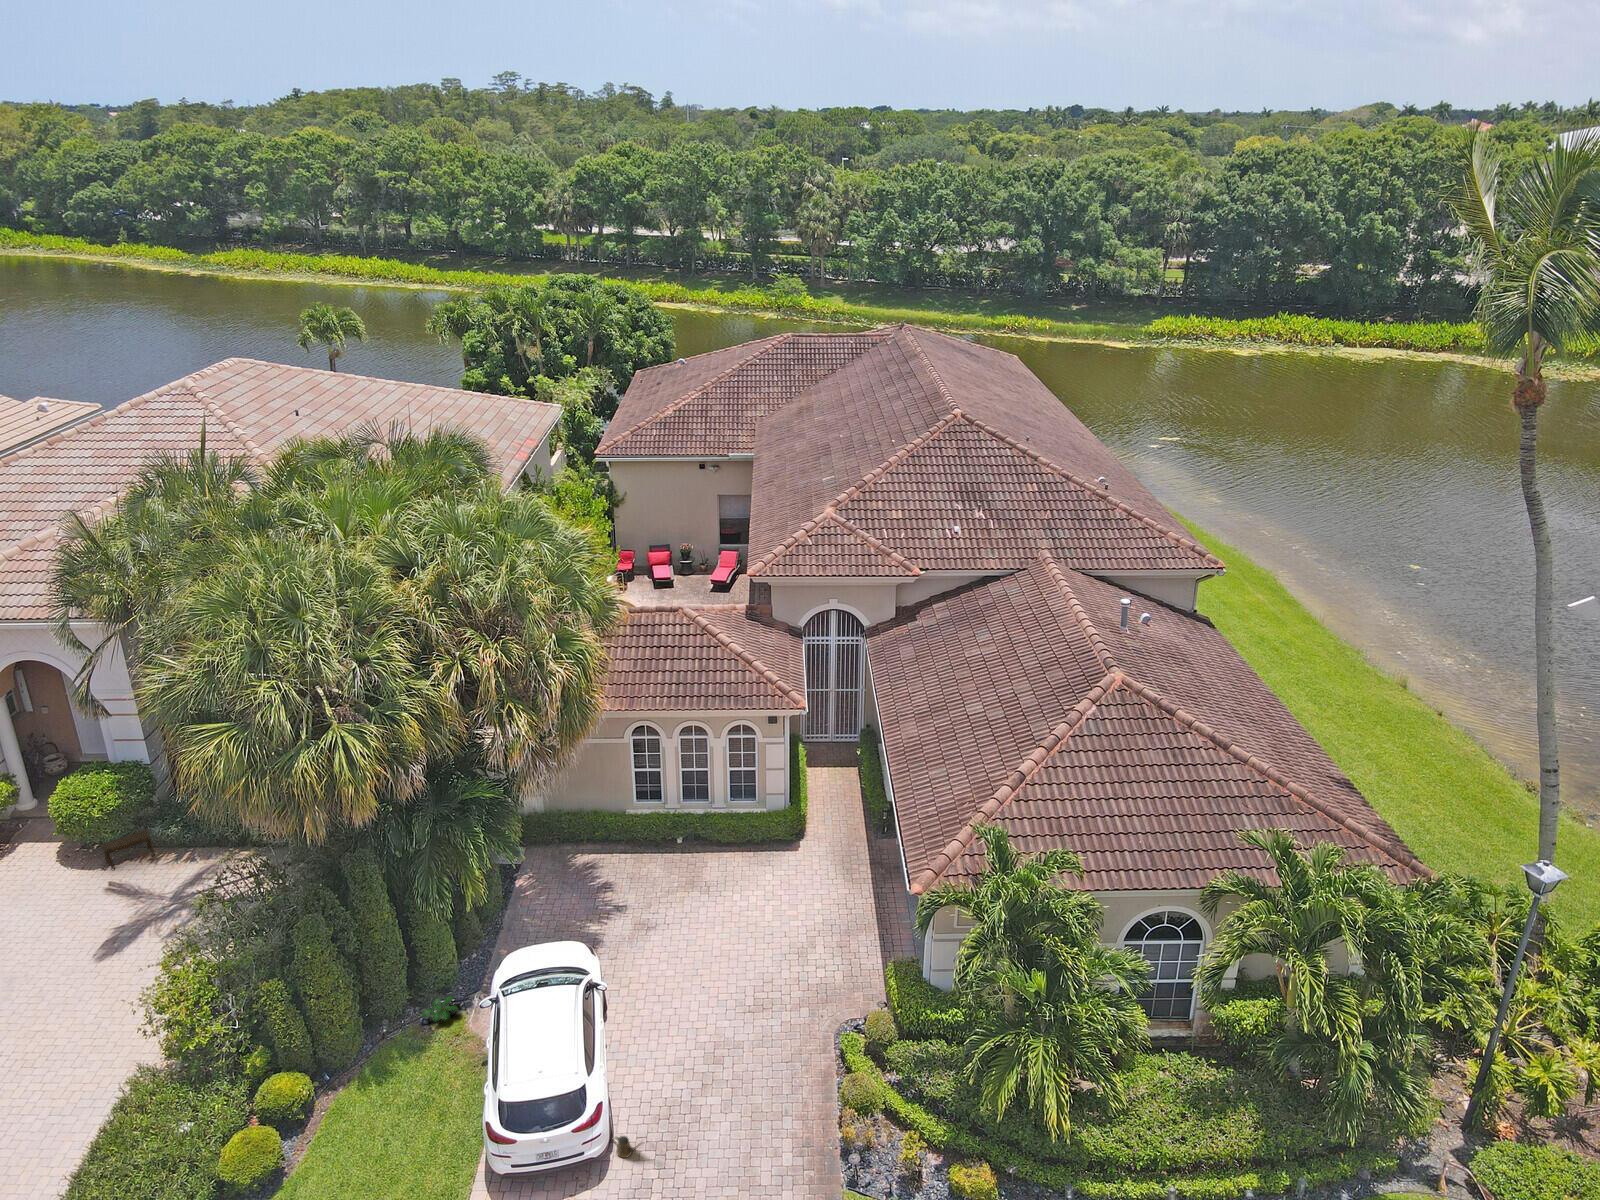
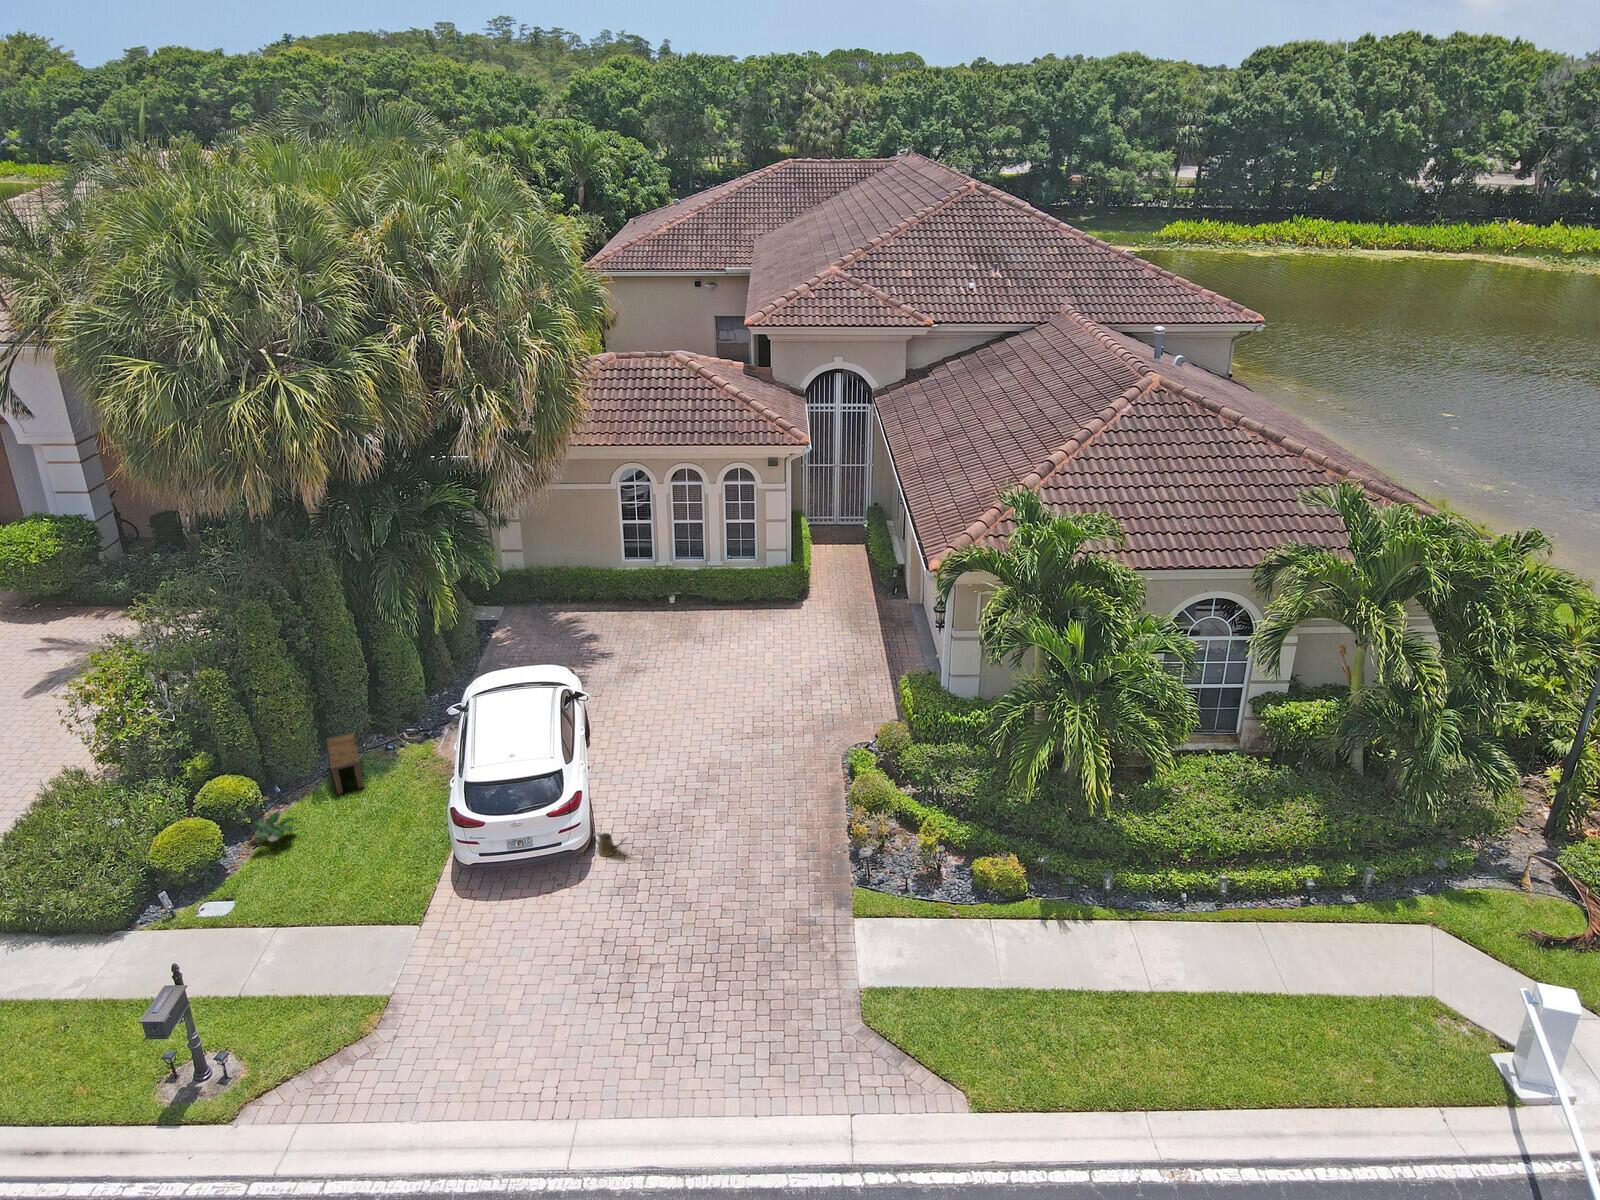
bench: present [103,829,155,870] -> present [327,733,364,795]
potted plant: present [422,996,458,1022] -> present [252,812,295,843]

